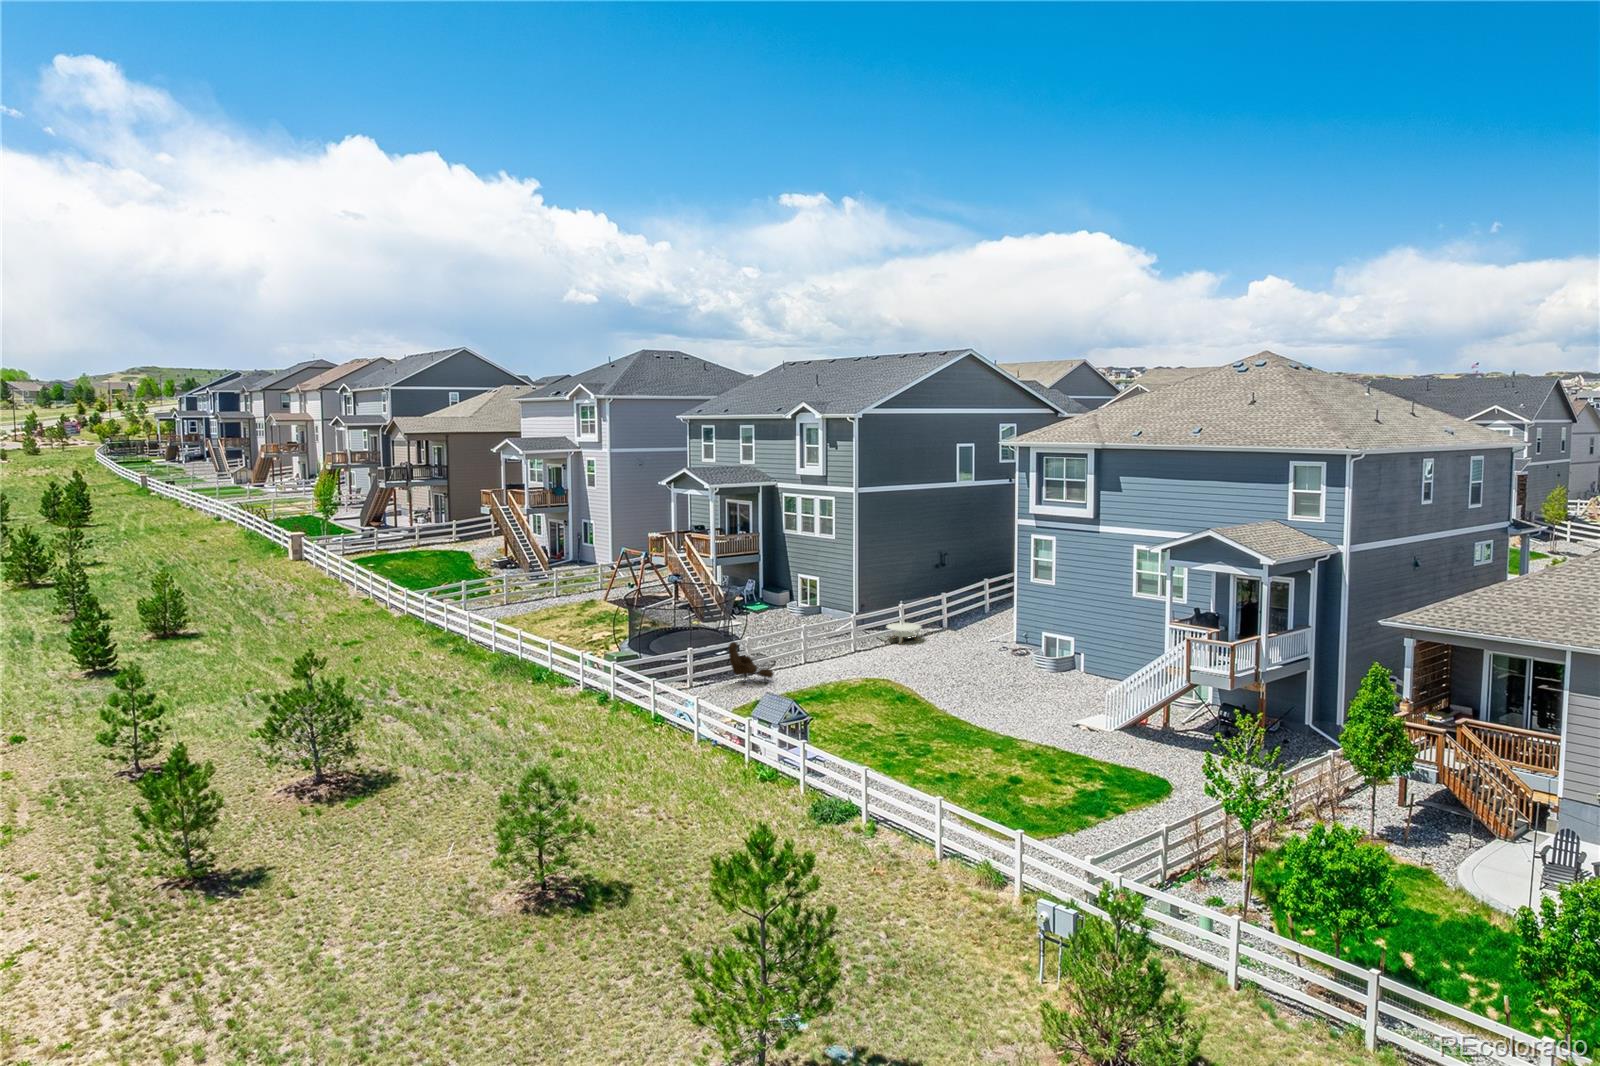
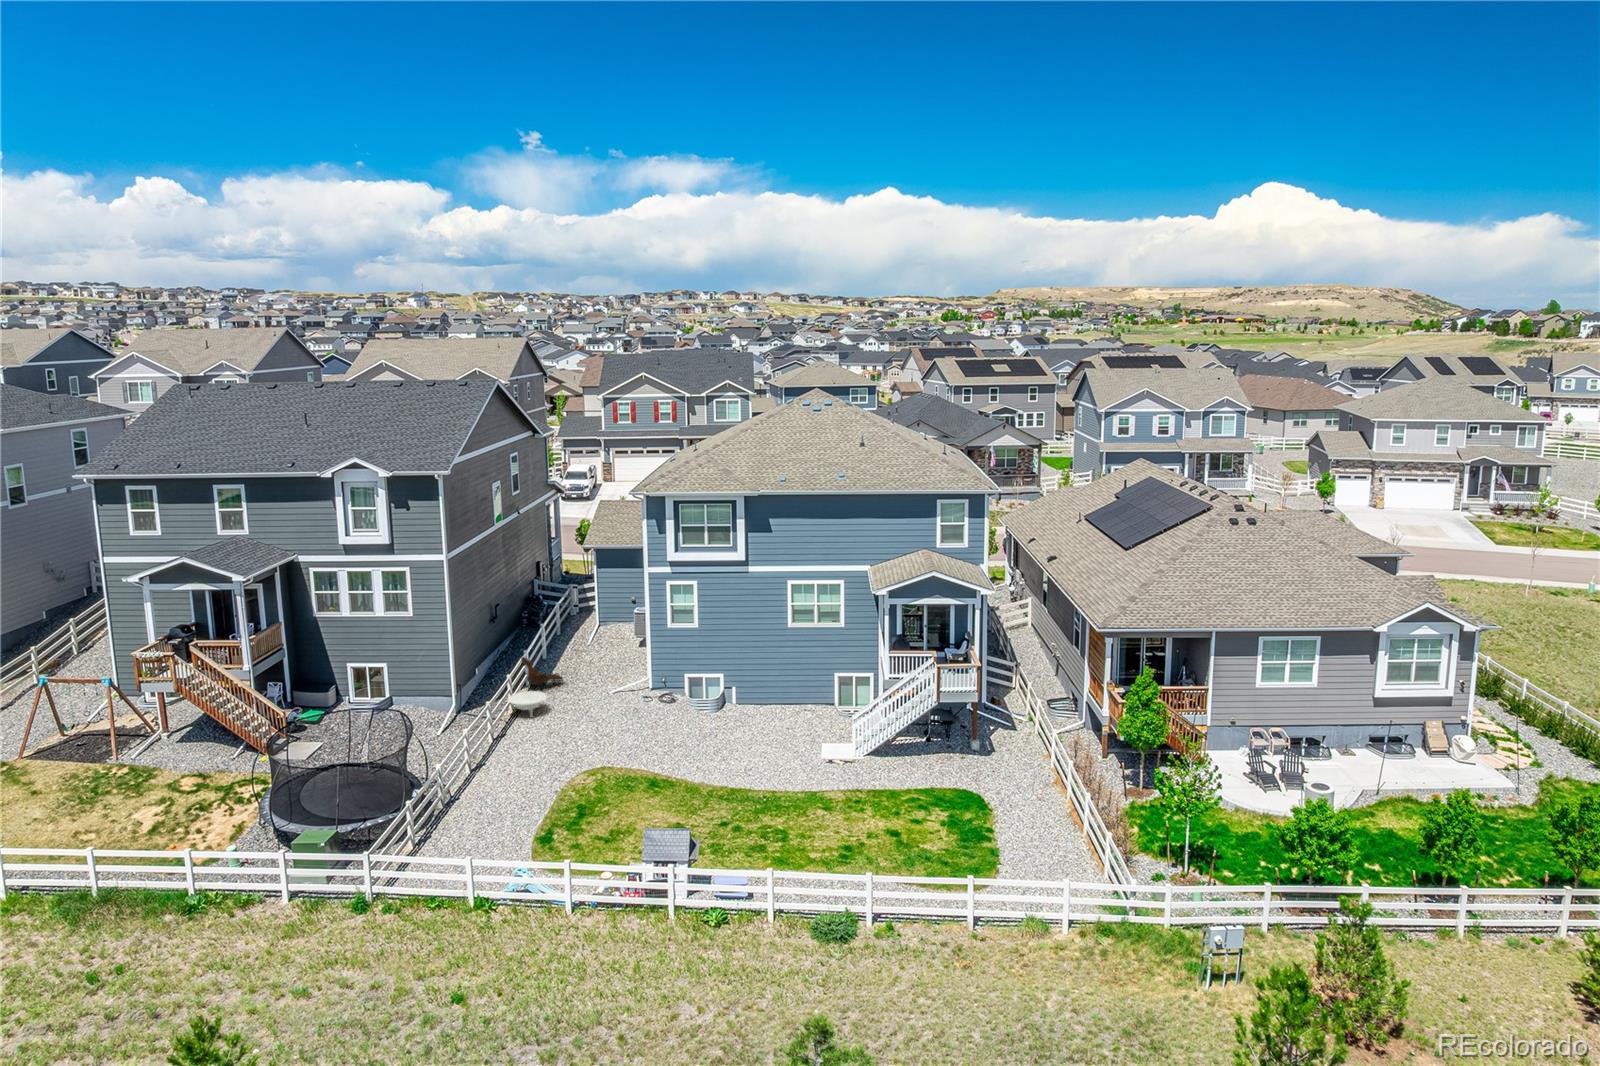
lounge chair: present [728,642,774,683] -> present [521,657,563,691]

